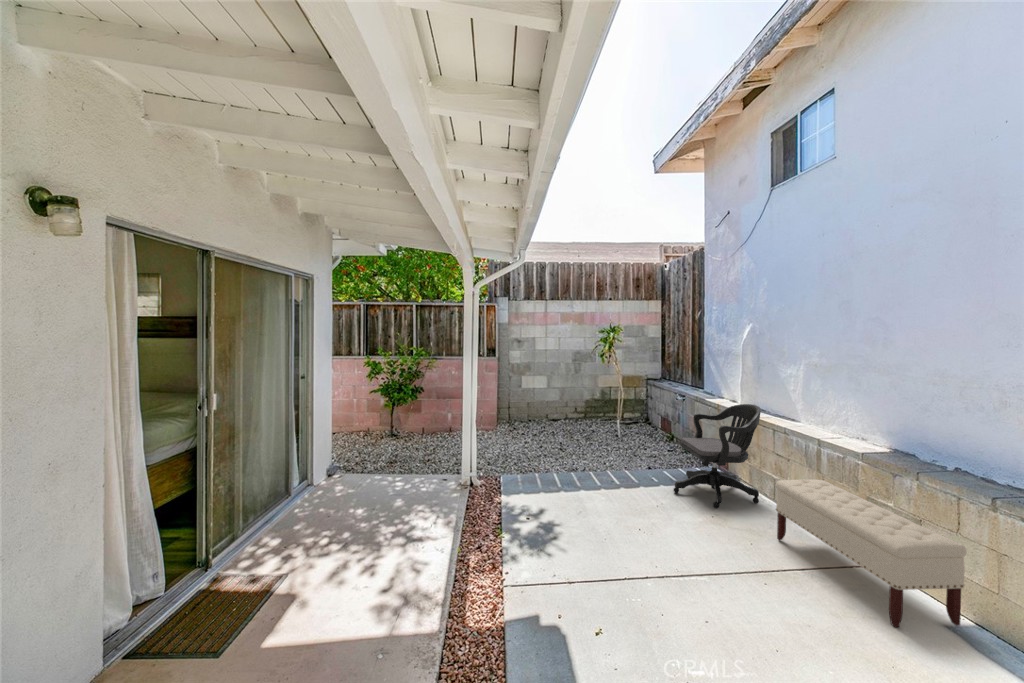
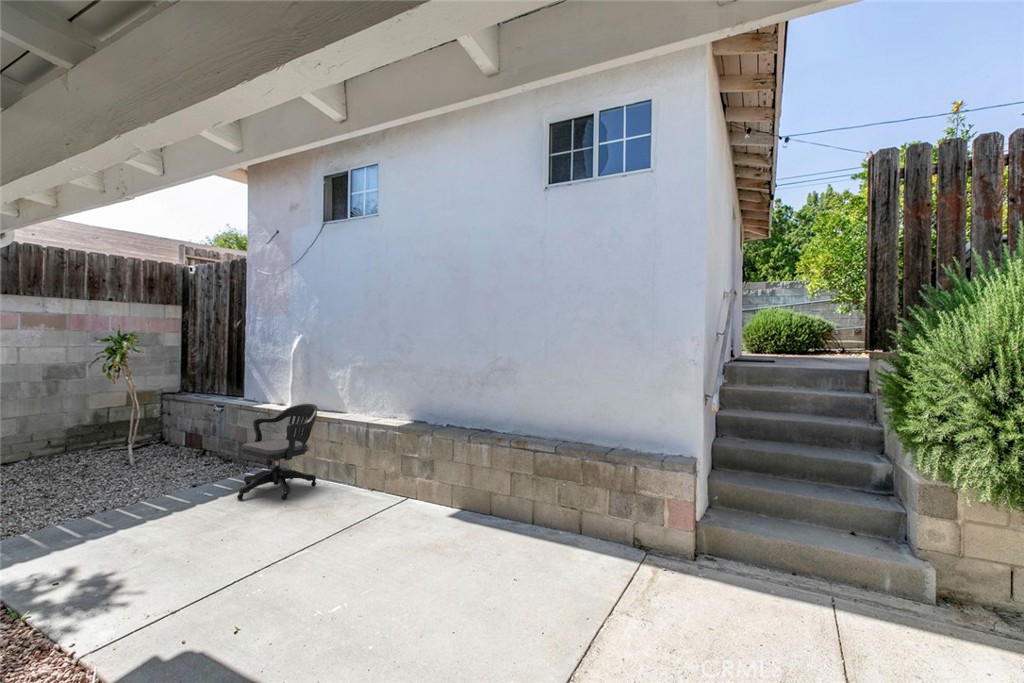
bench: present [776,479,967,627] -> none [341,451,452,525]

